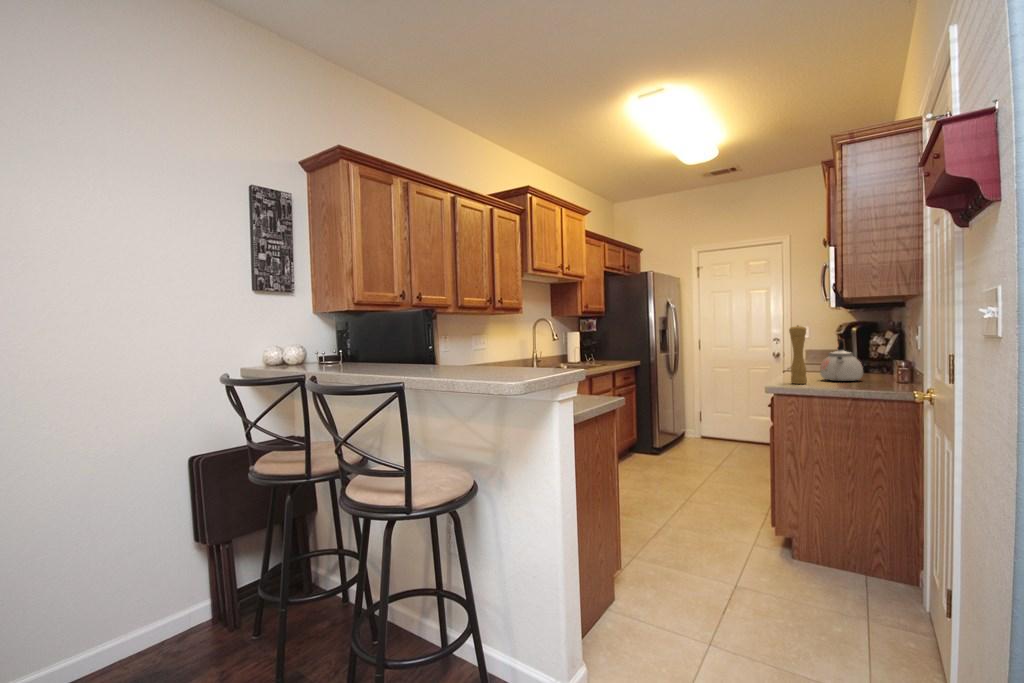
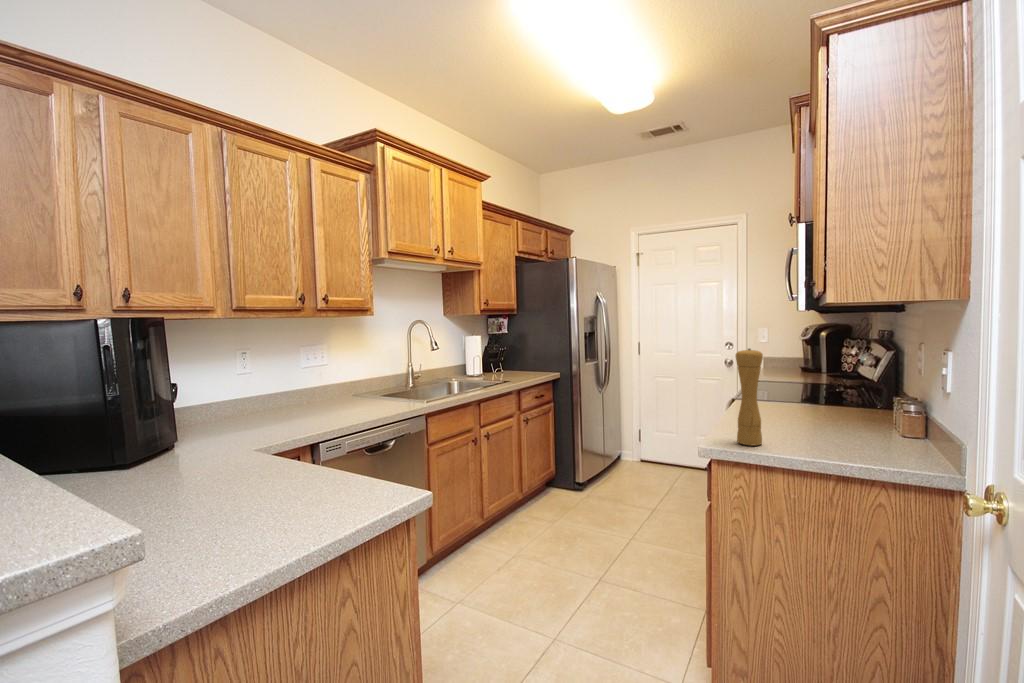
kettle: present [820,339,863,381] -> none [783,369,850,438]

